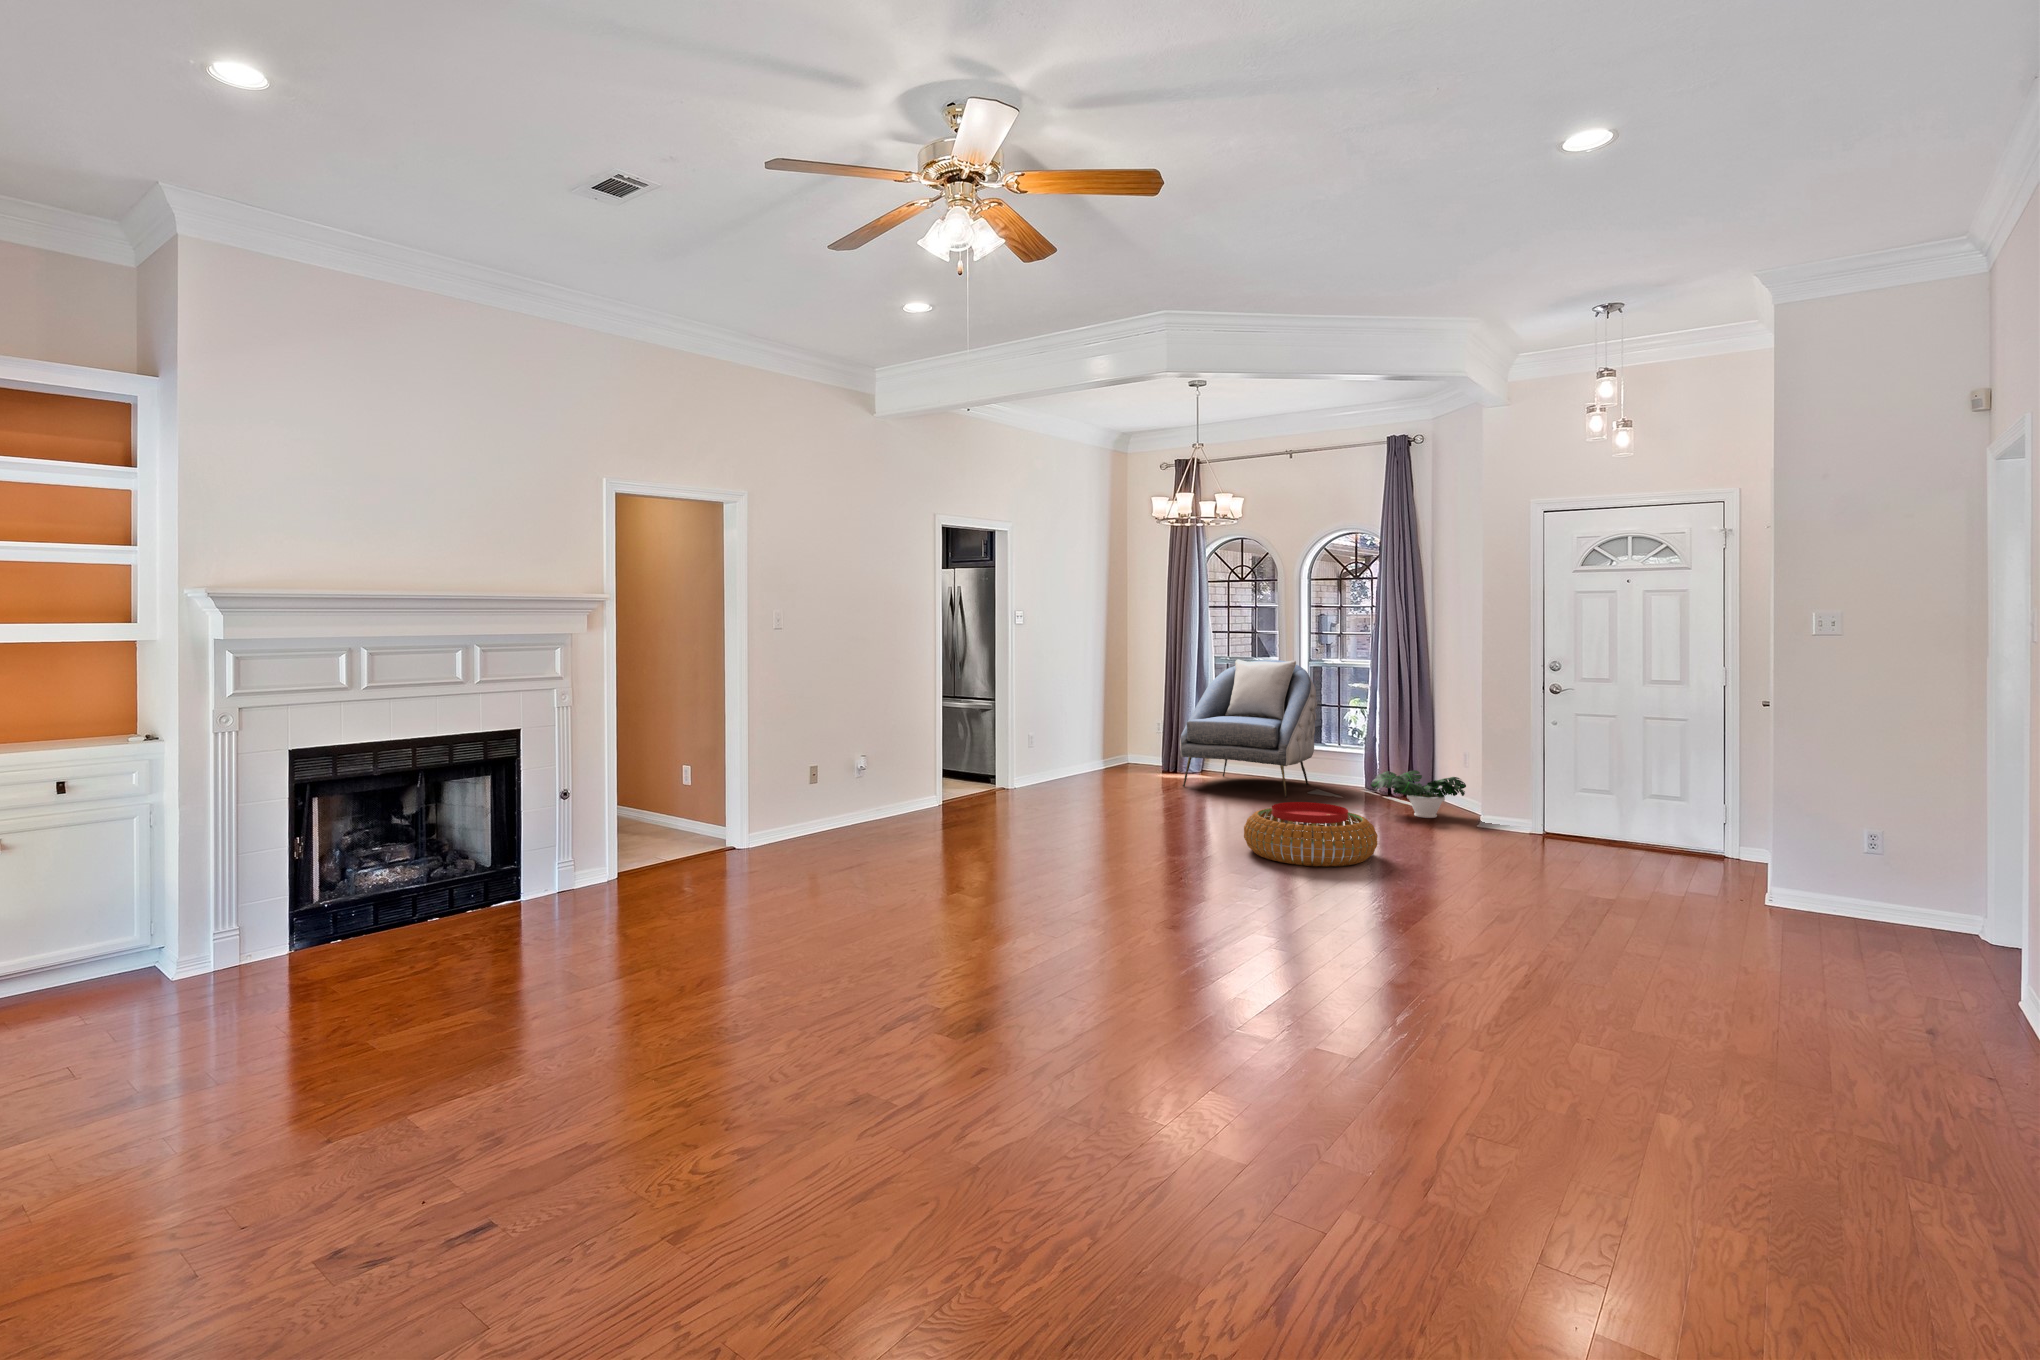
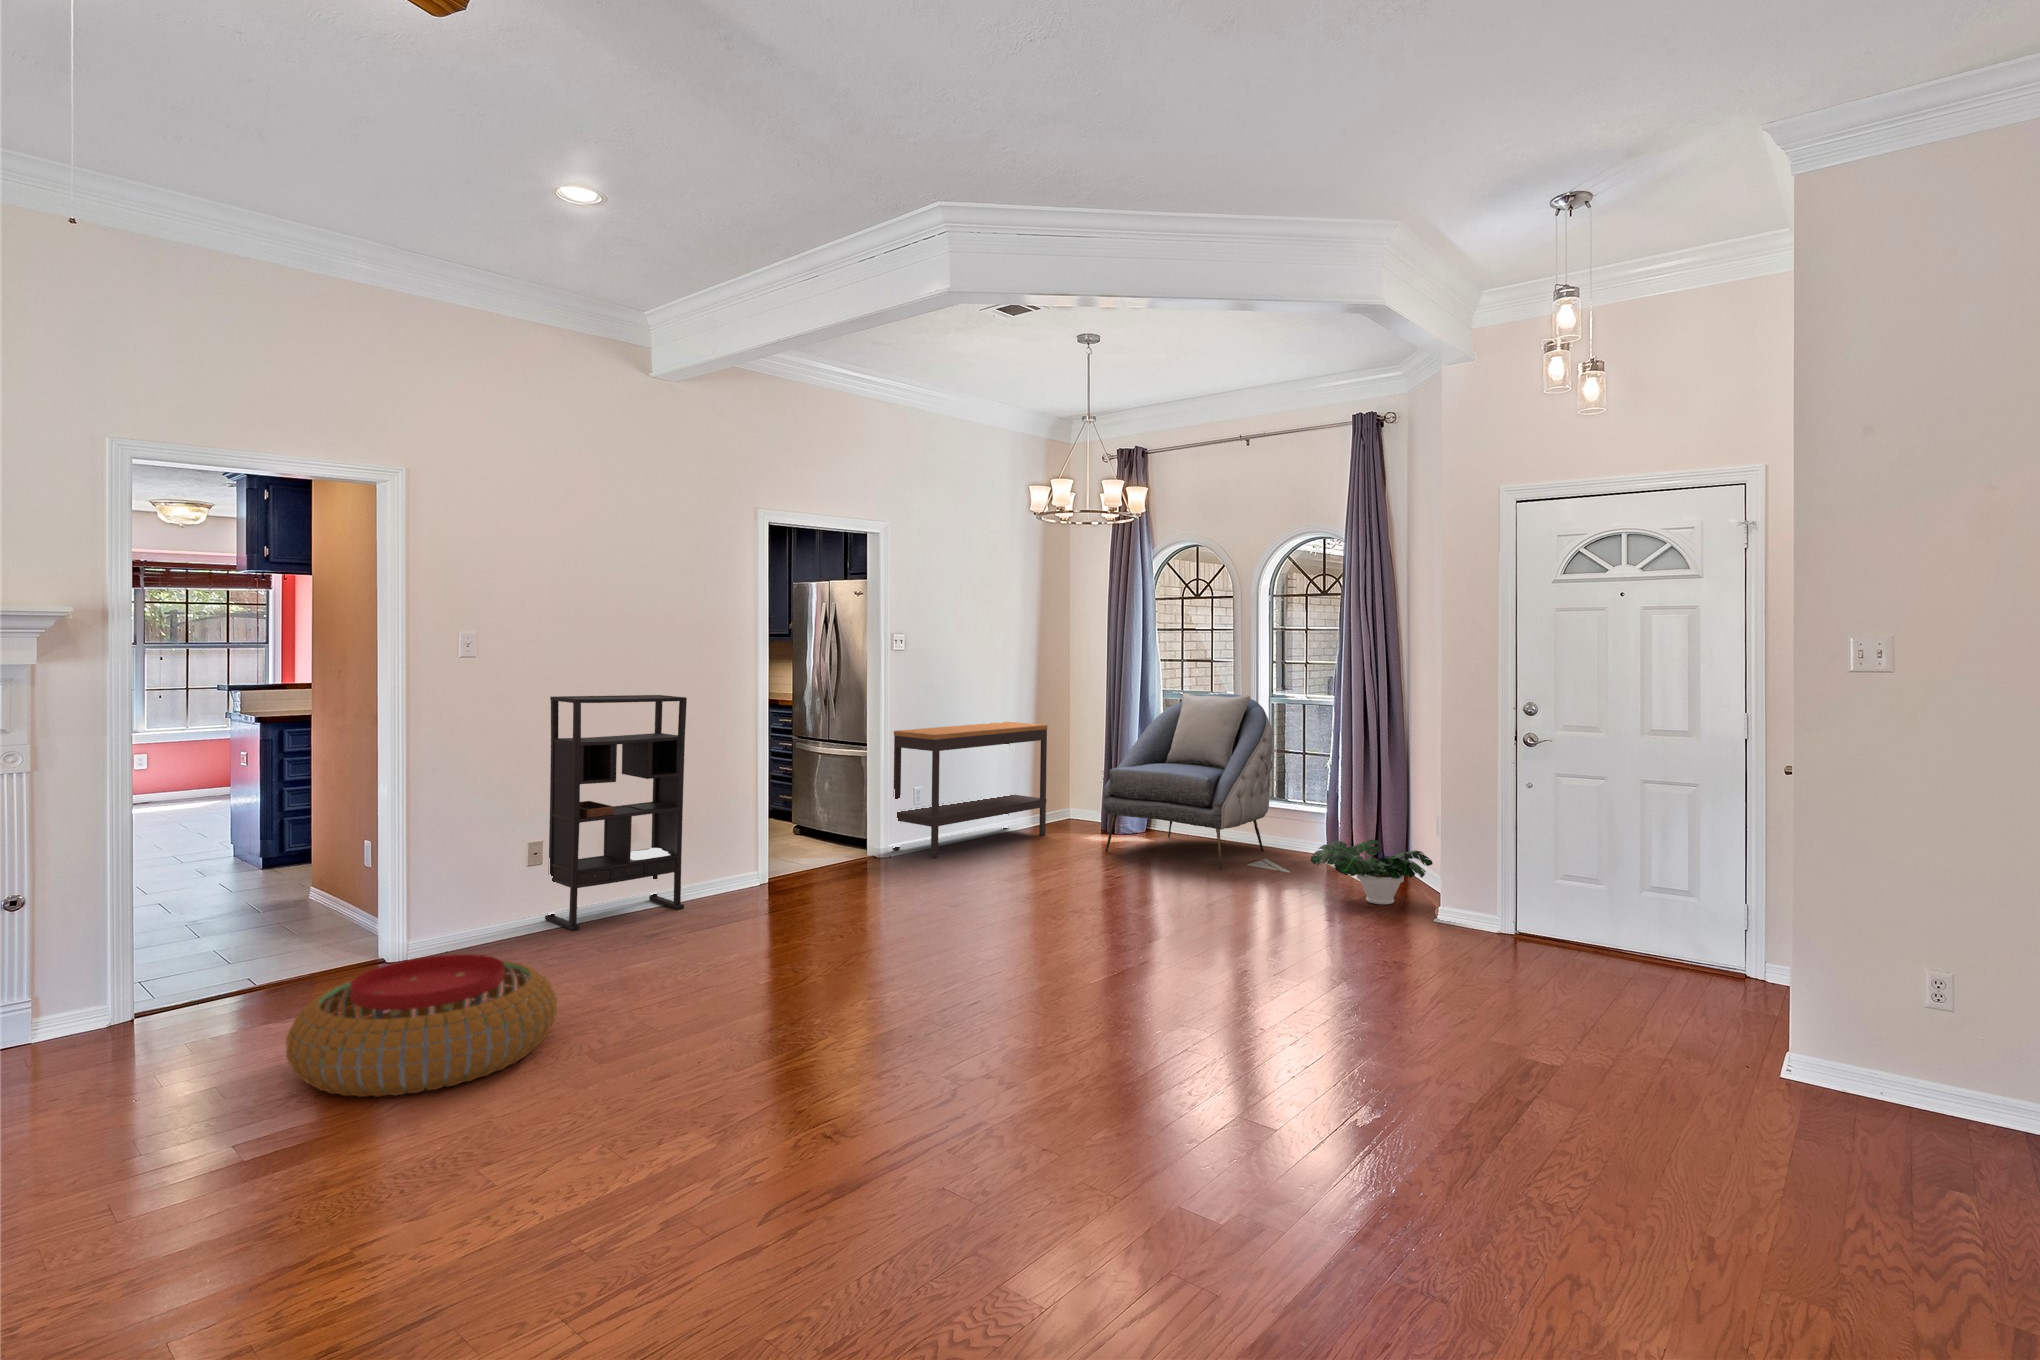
bookshelf: none [817,666,908,839] -> present [545,695,687,930]
console table: none [1014,685,1123,792] -> present [893,722,1047,858]
pouf: present [1244,802,1378,866] -> present [286,954,557,1097]

